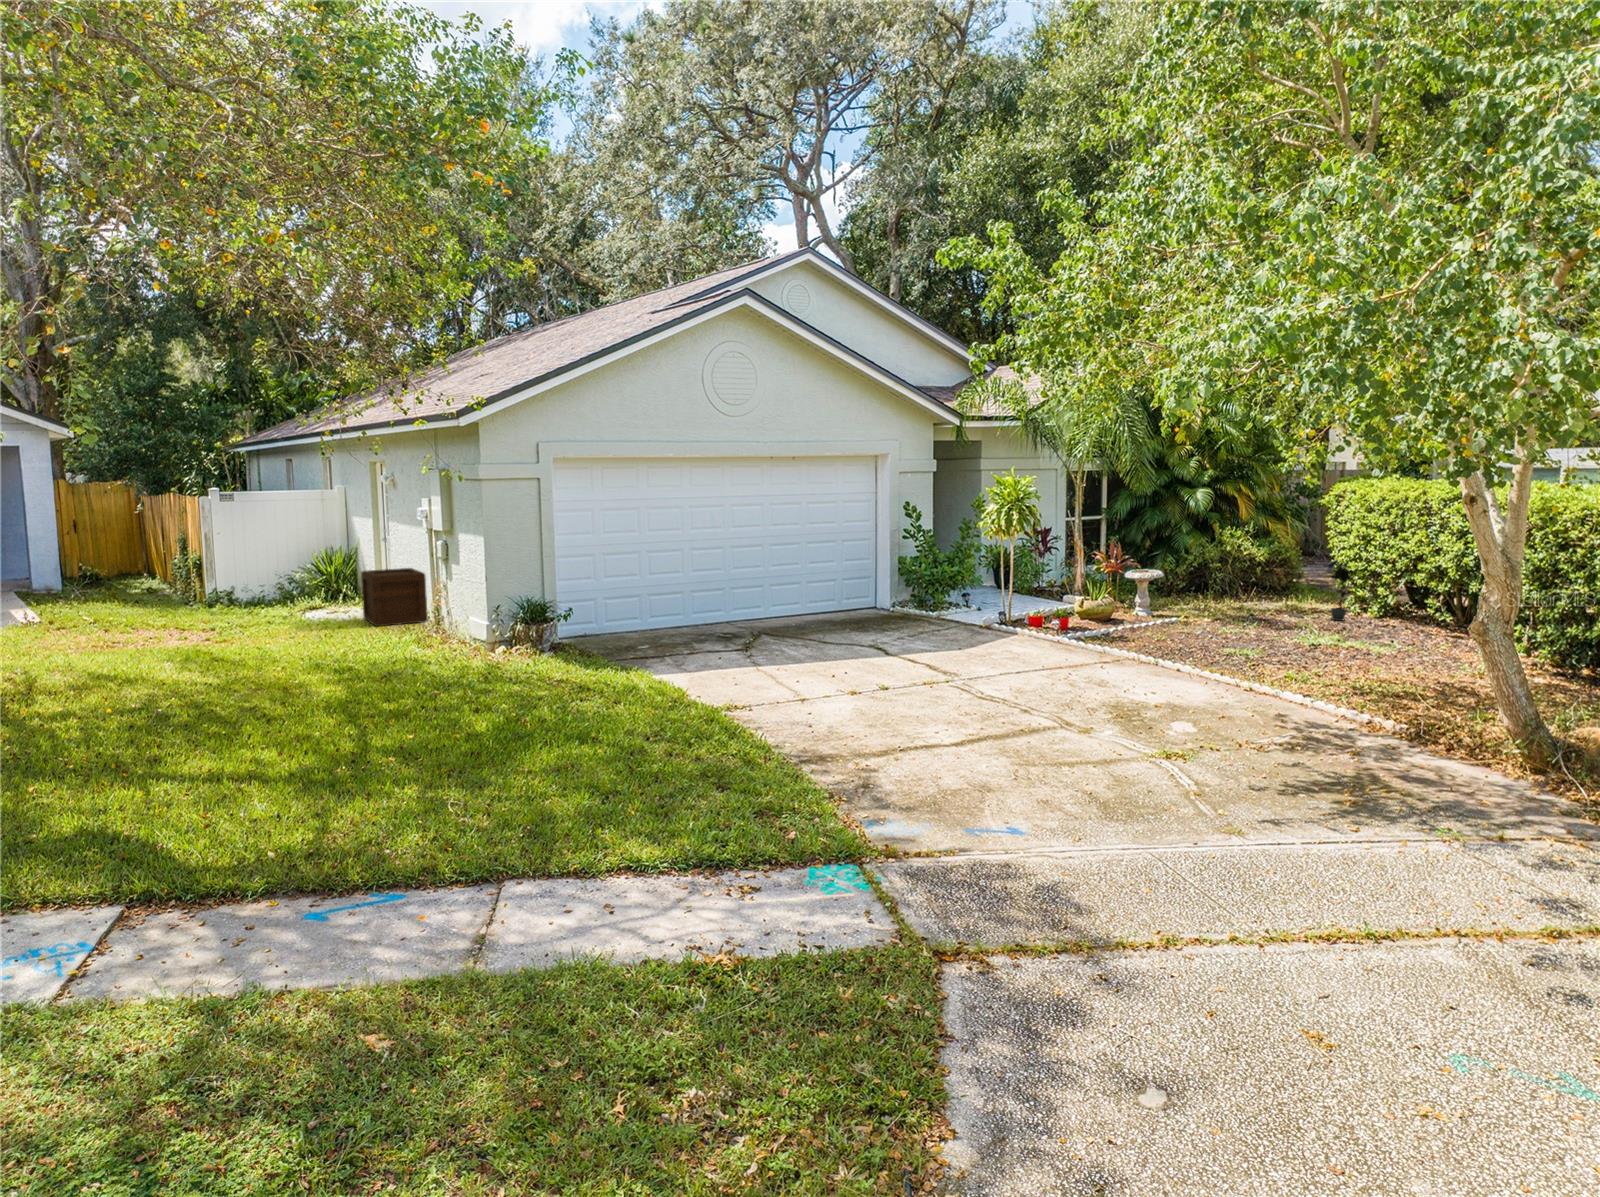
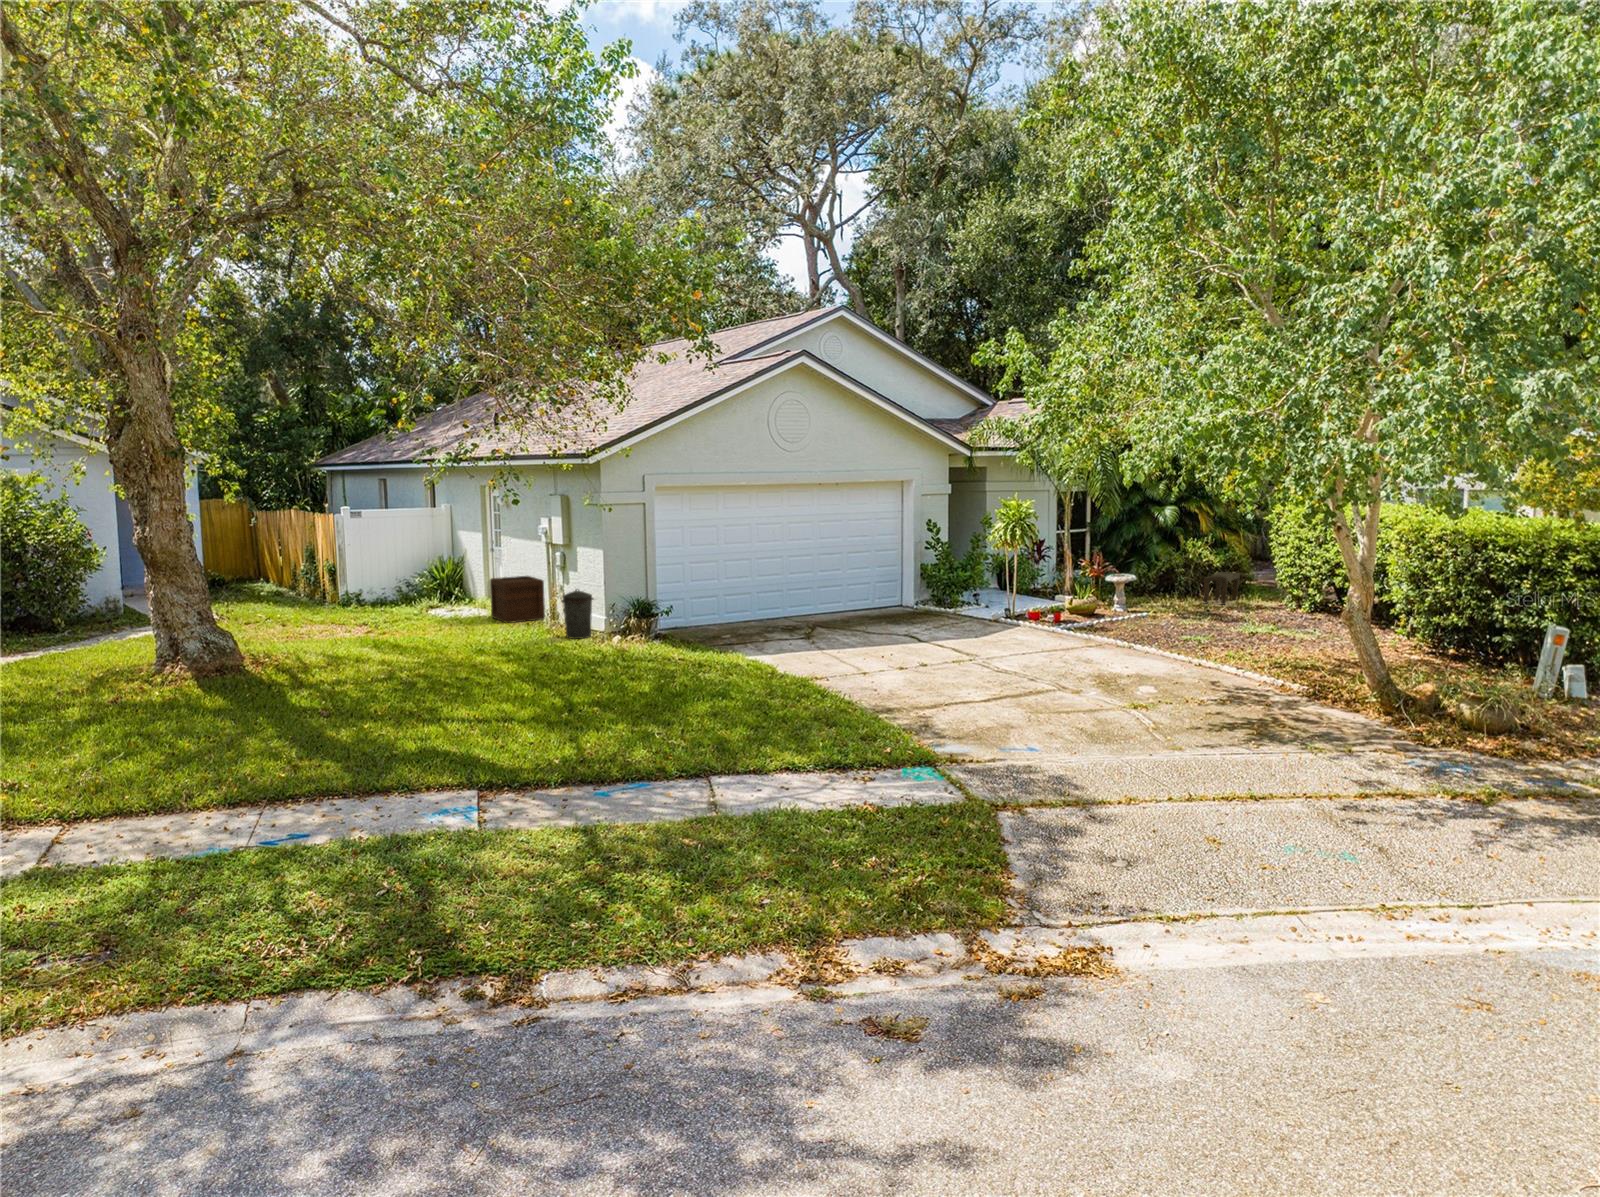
potted plant: present [1329,560,1354,621] -> none [1269,564,1293,615]
bench: none [1243,568,1288,608] -> present [1203,572,1240,605]
trash can: none [428,584,473,648] -> present [562,589,593,639]

